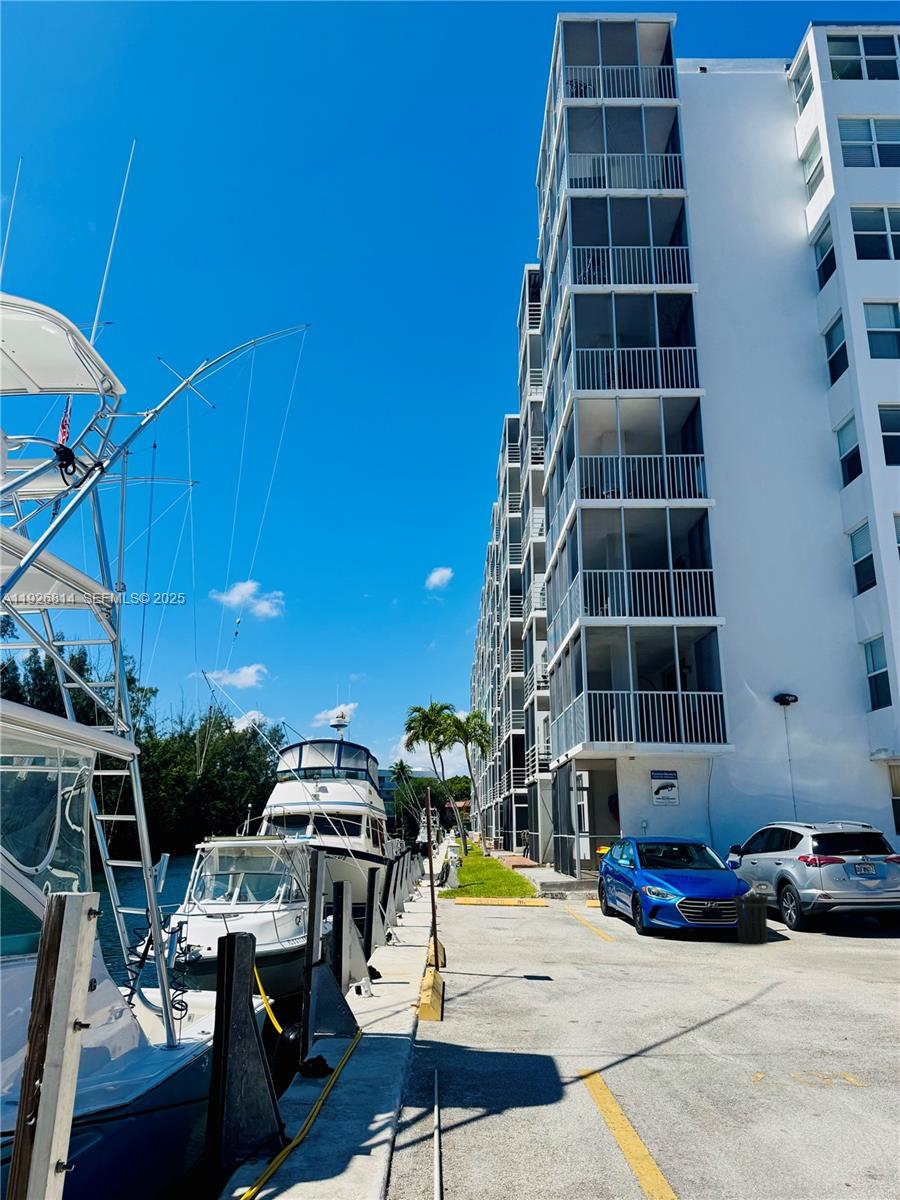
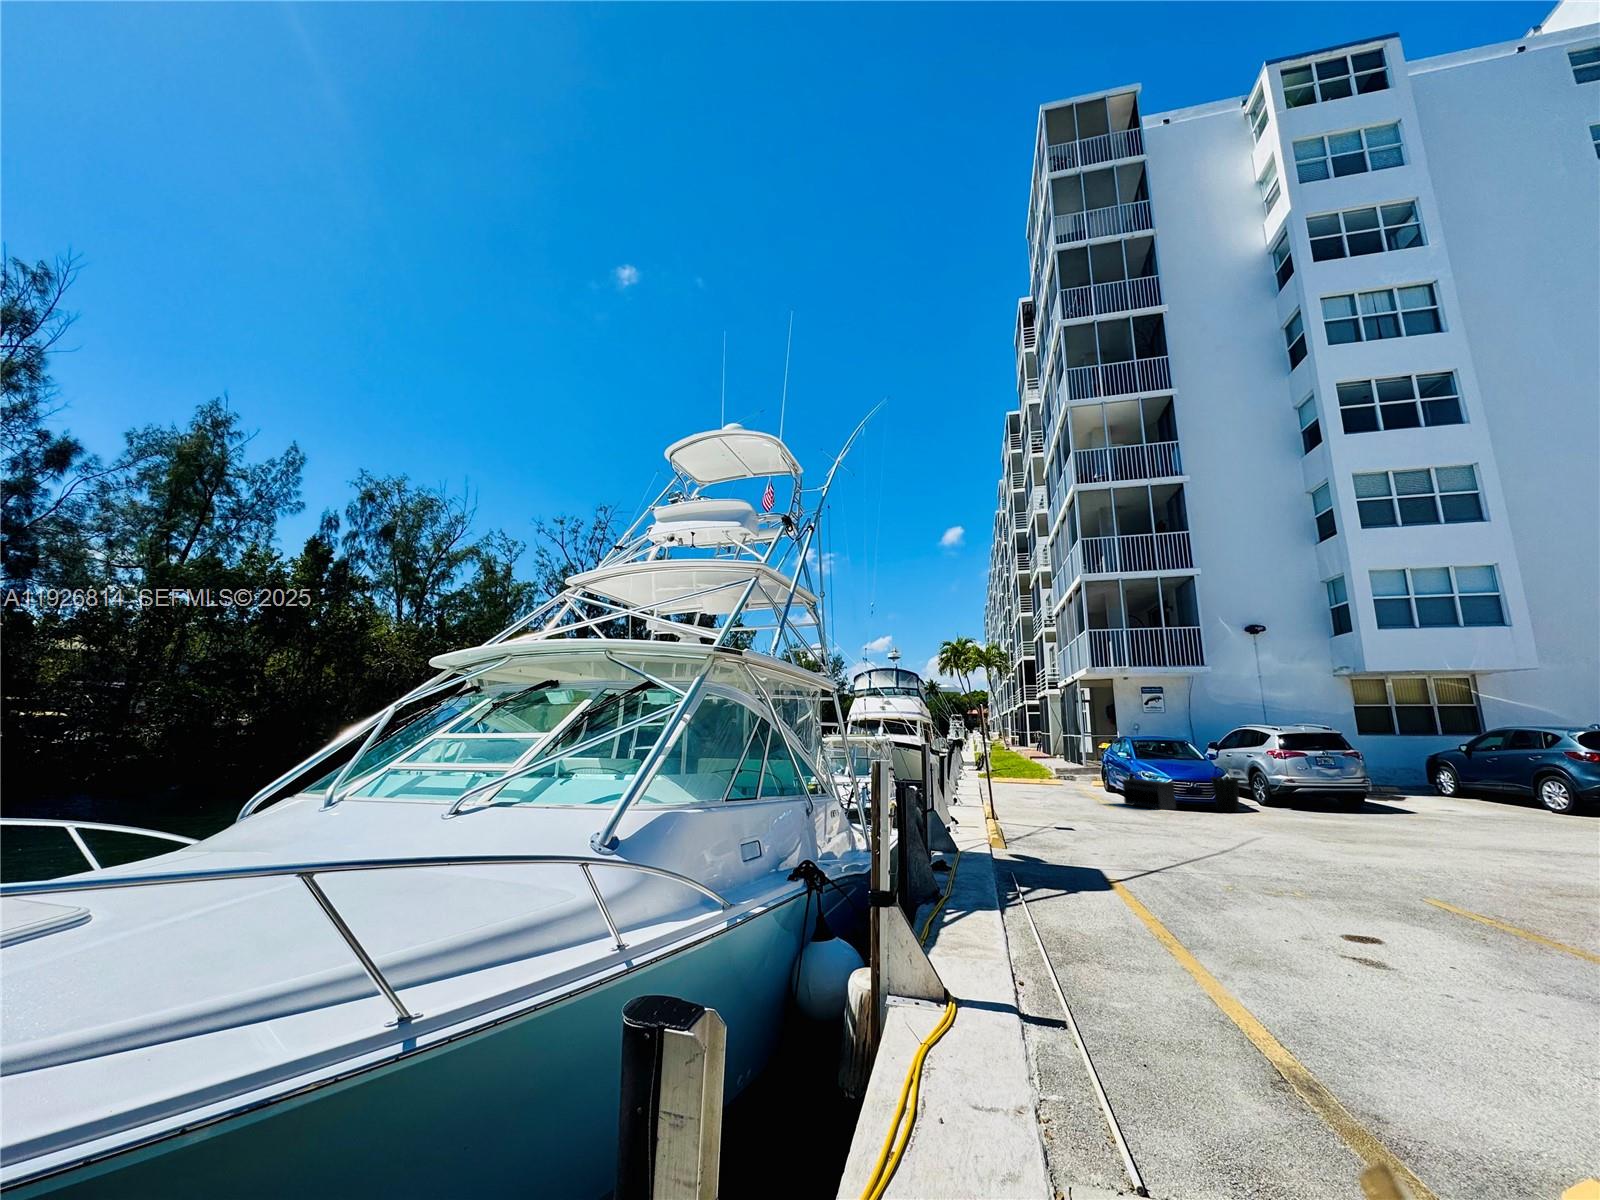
bench: none [620,898,689,944] -> present [1123,779,1176,810]

